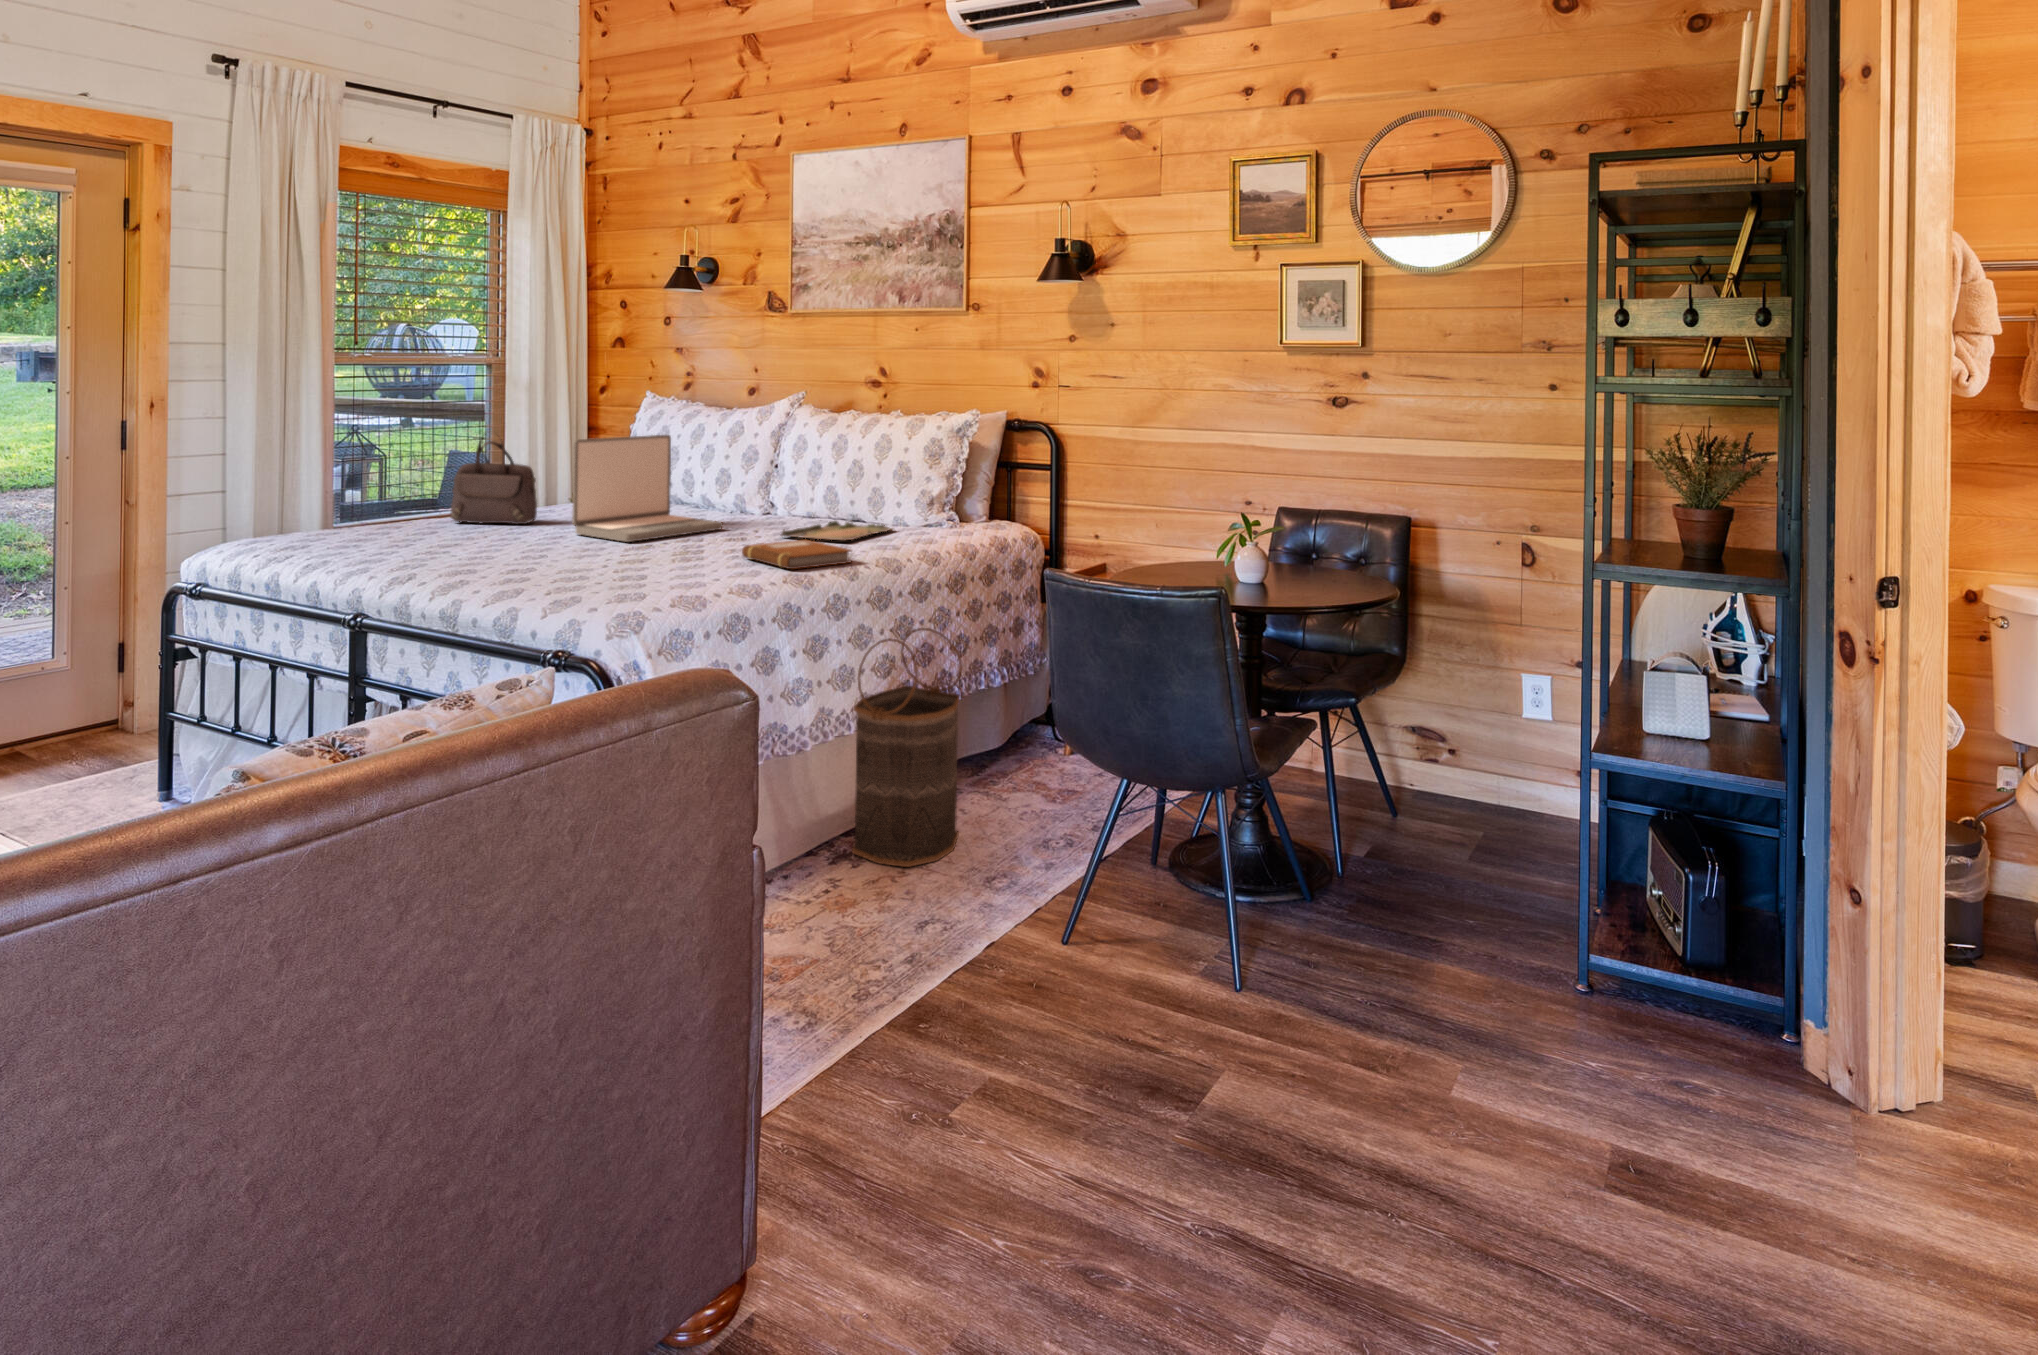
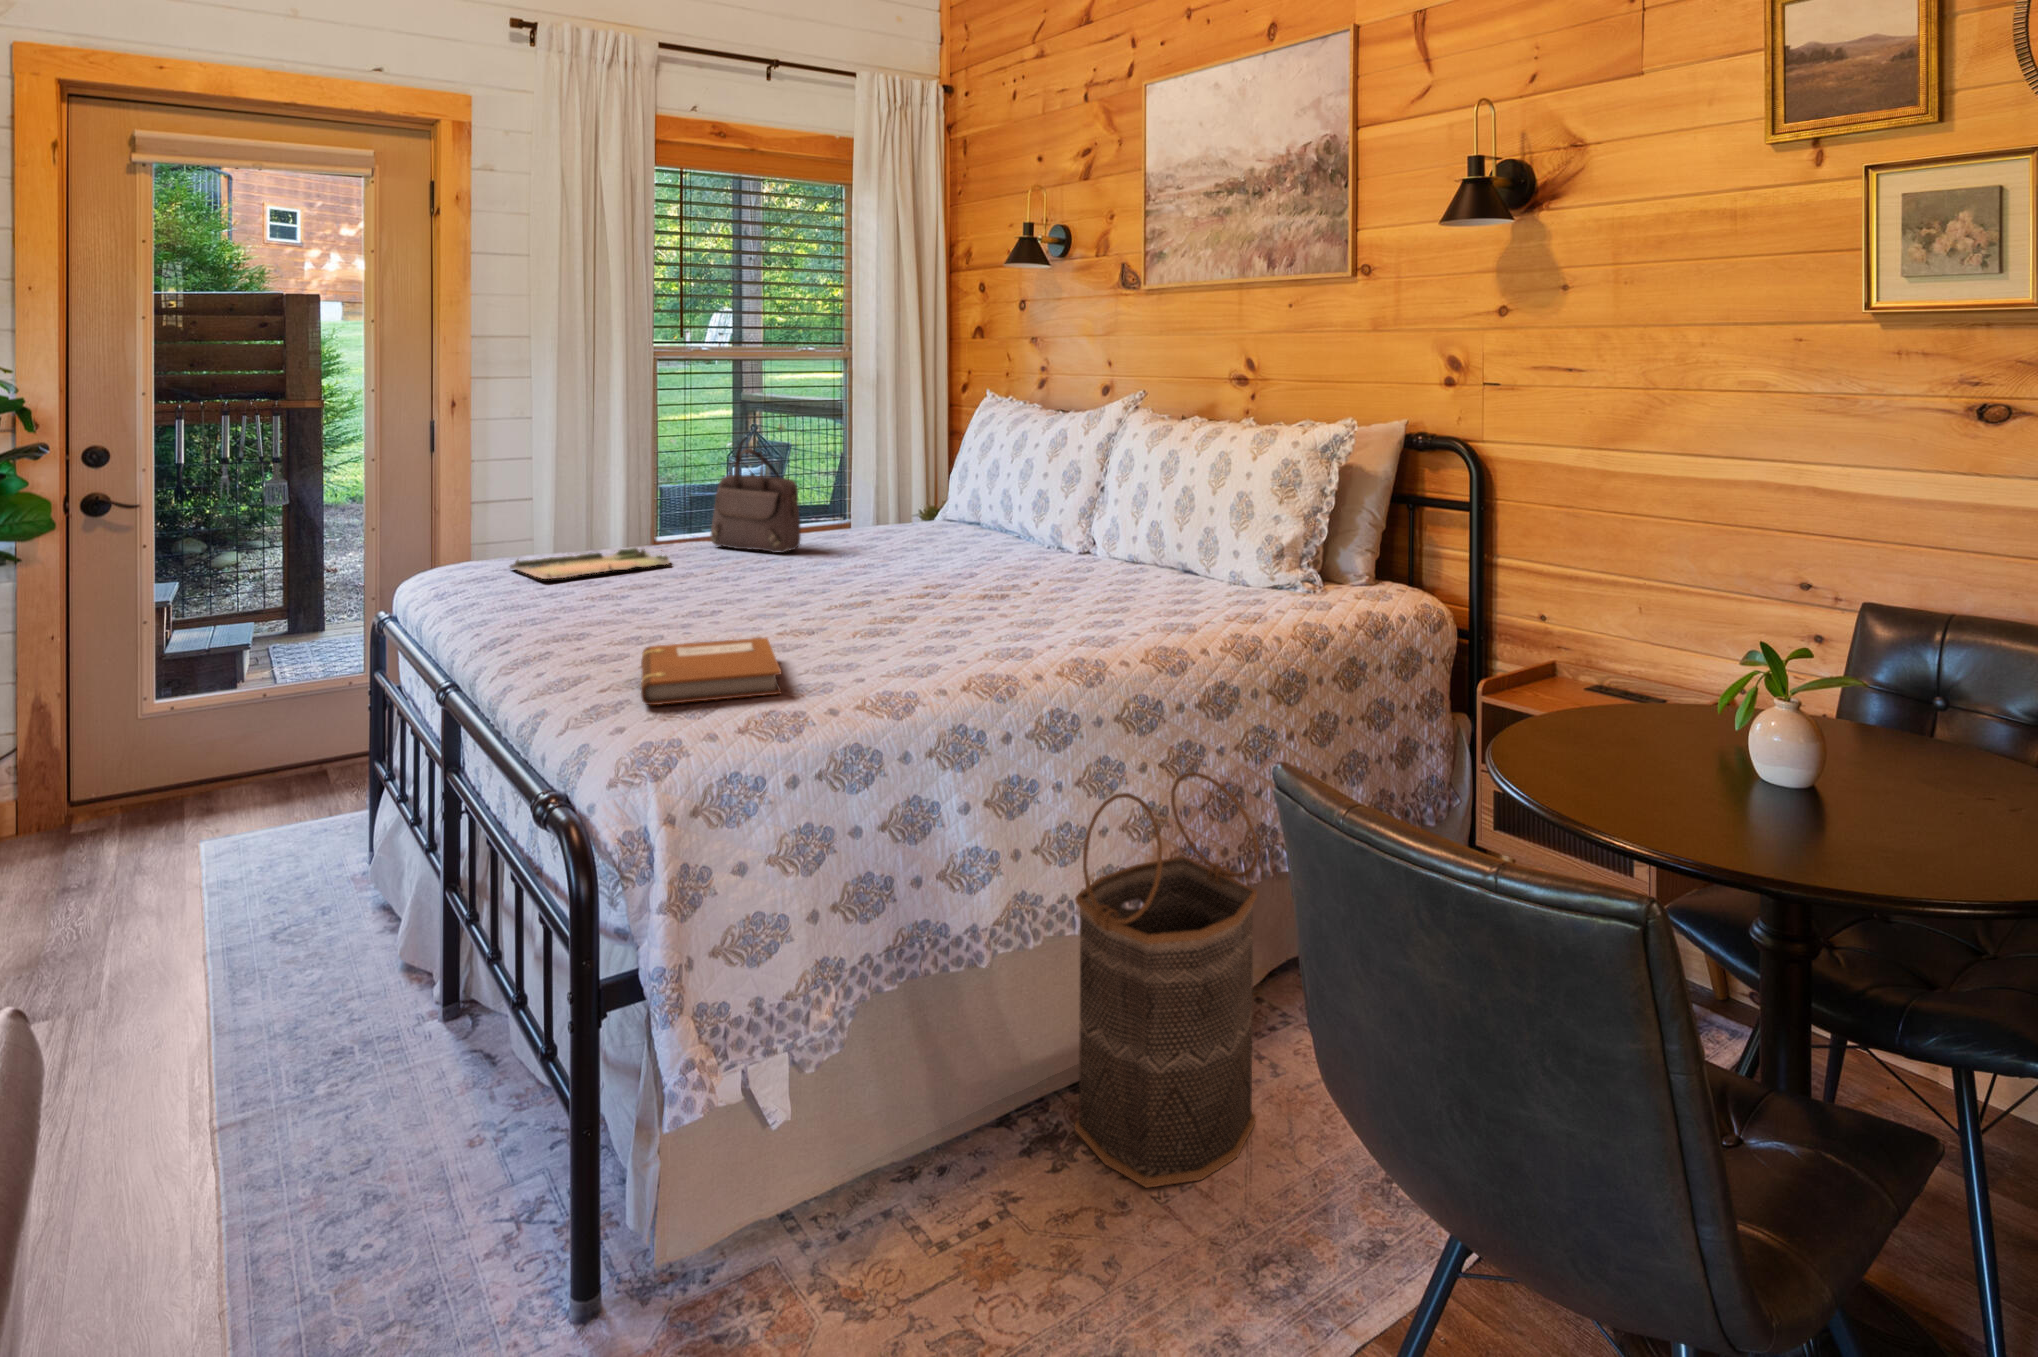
laptop: present [572,435,723,542] -> none [812,445,999,591]
tray: present [781,520,893,540] -> present [510,548,670,579]
notebook: present [742,540,852,569] -> present [641,637,781,705]

